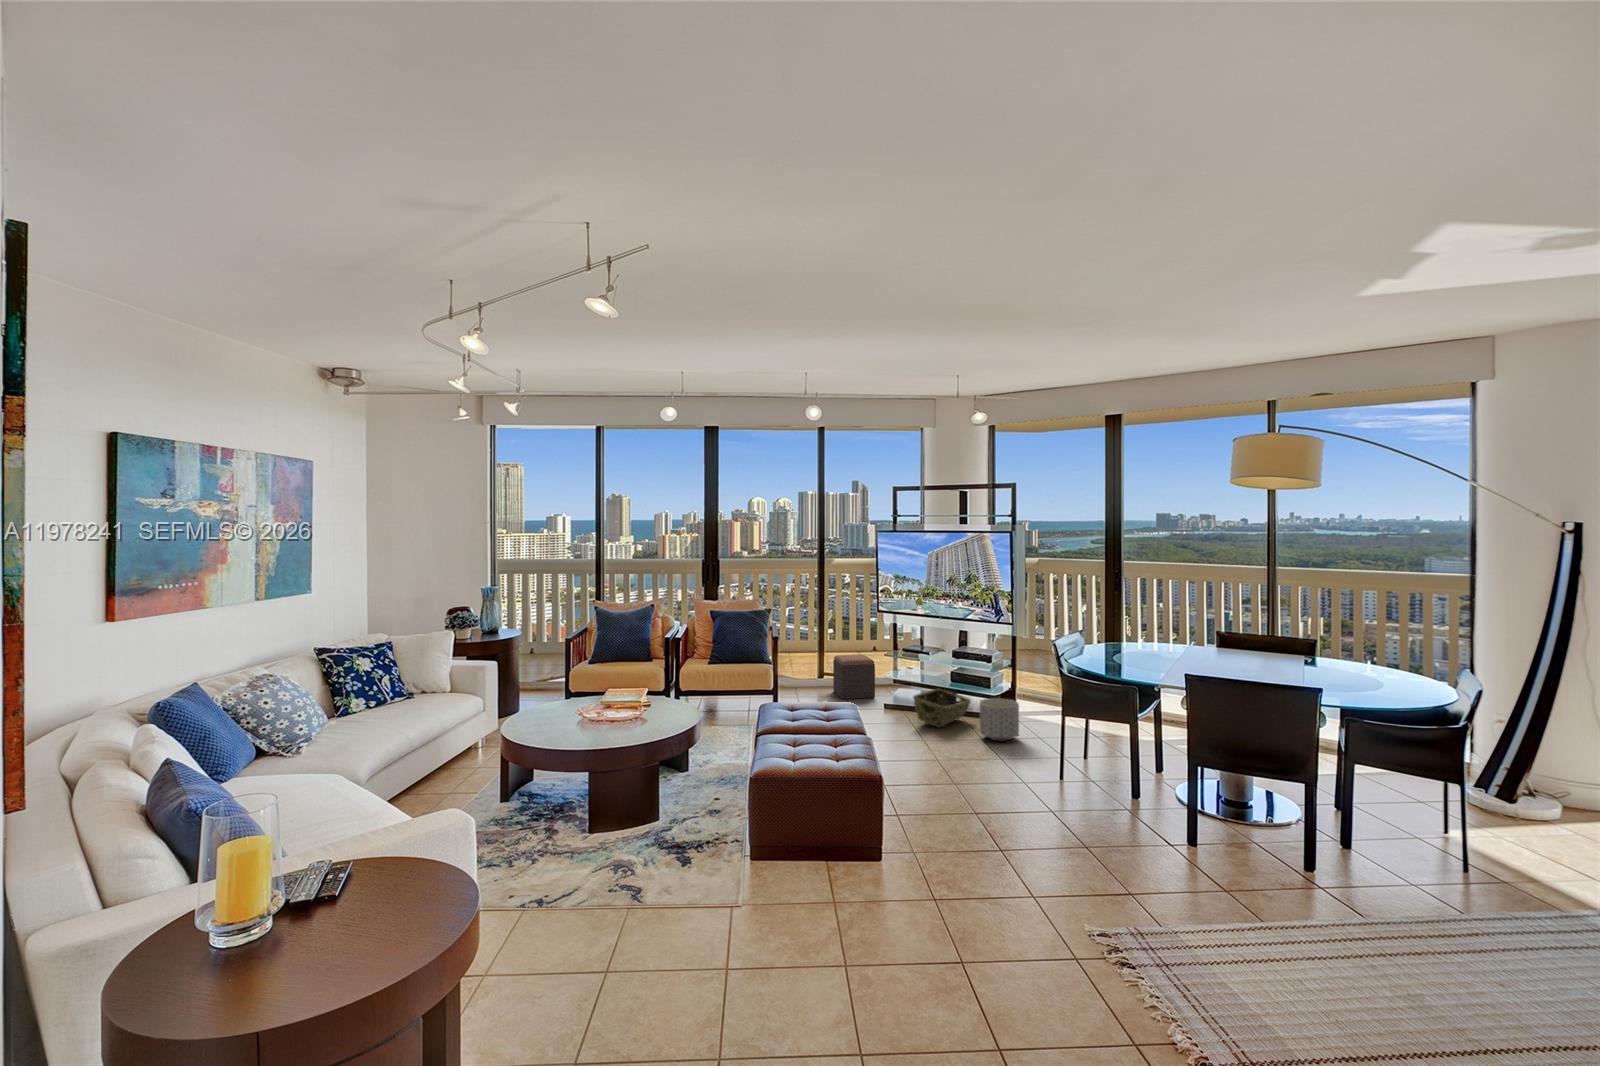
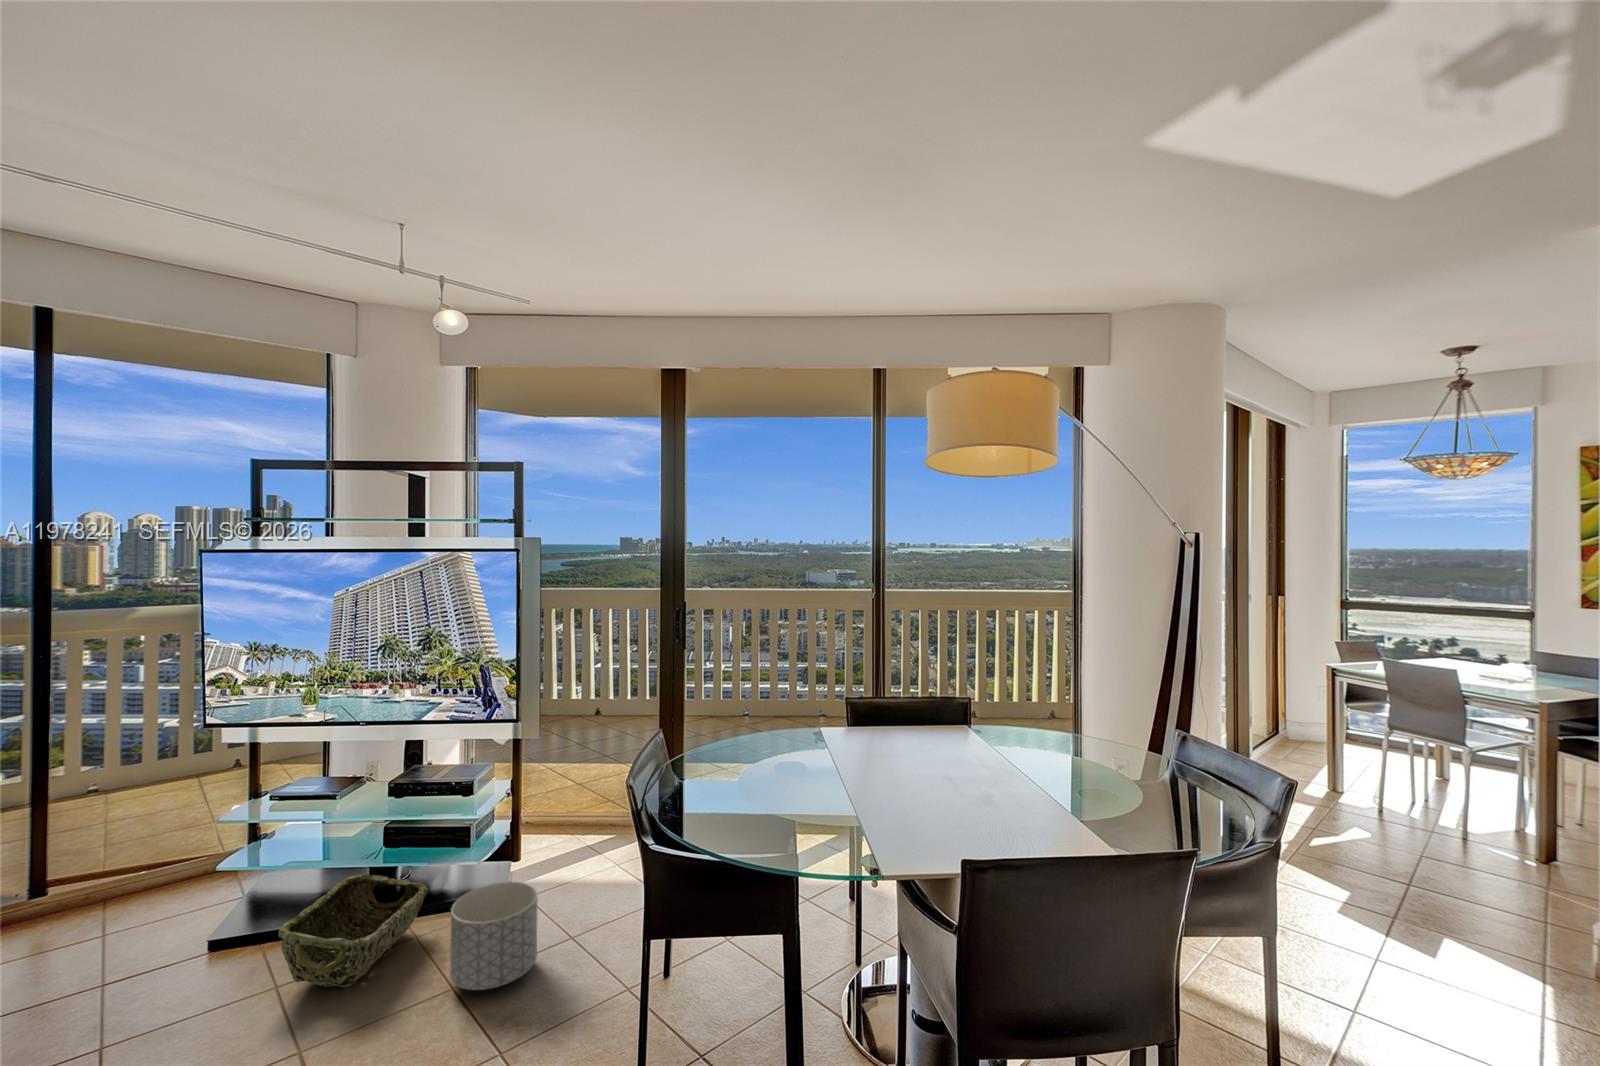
footstool: present [833,654,875,699] -> none [70,816,194,949]

